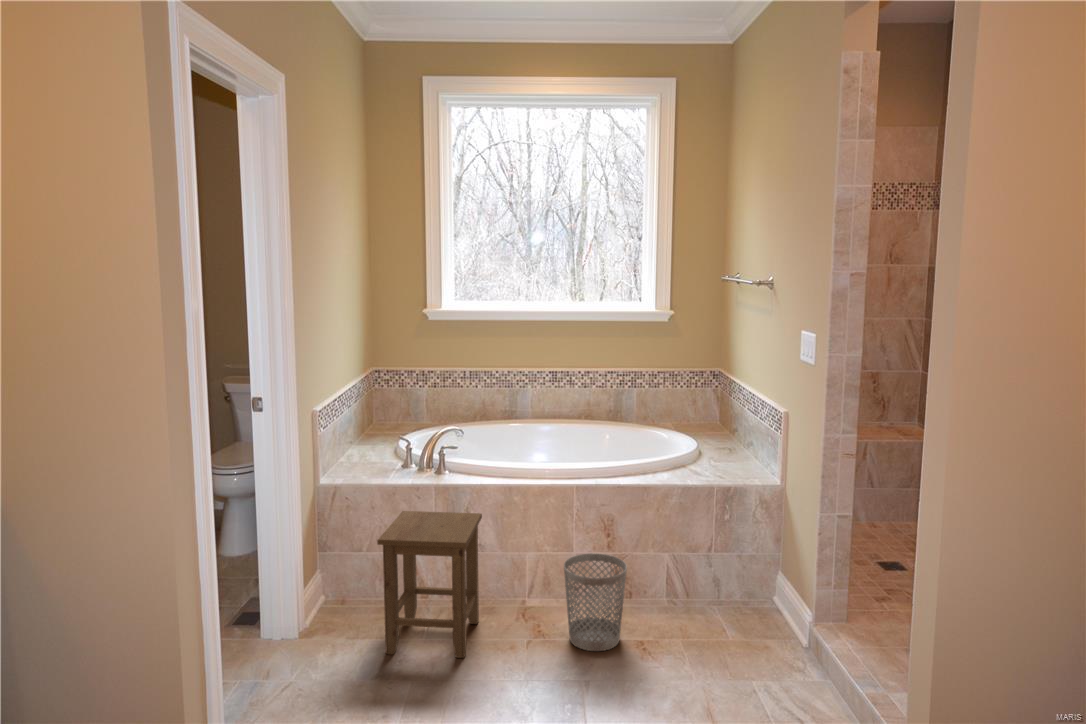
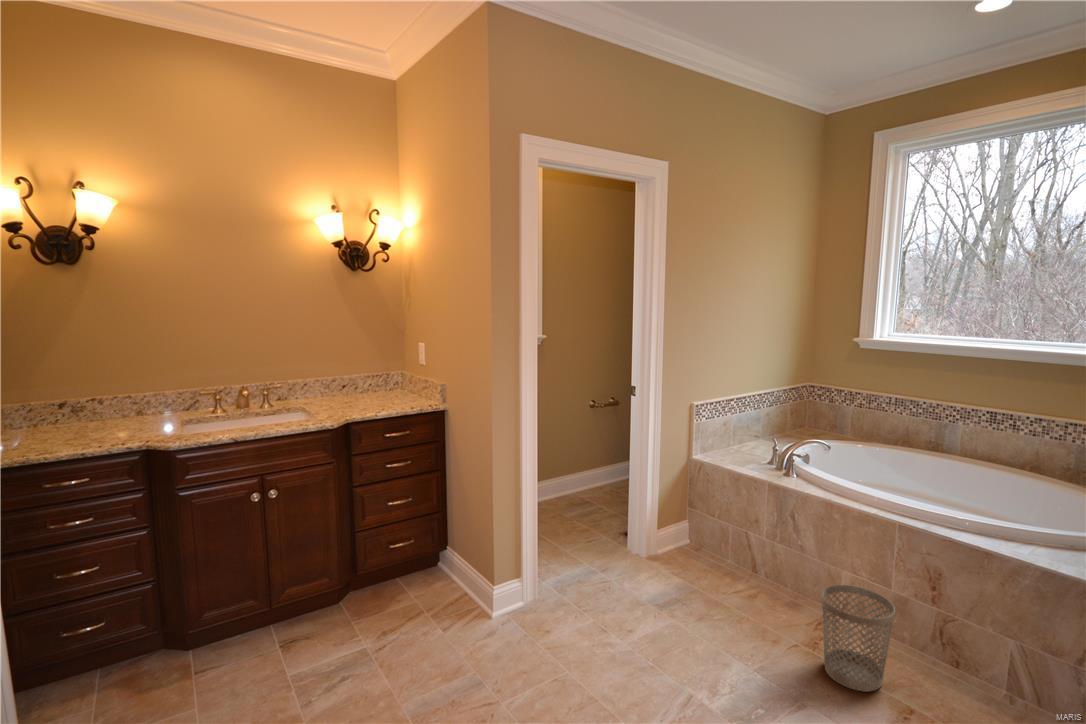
stool: present [377,511,482,658] -> none [677,493,781,624]

